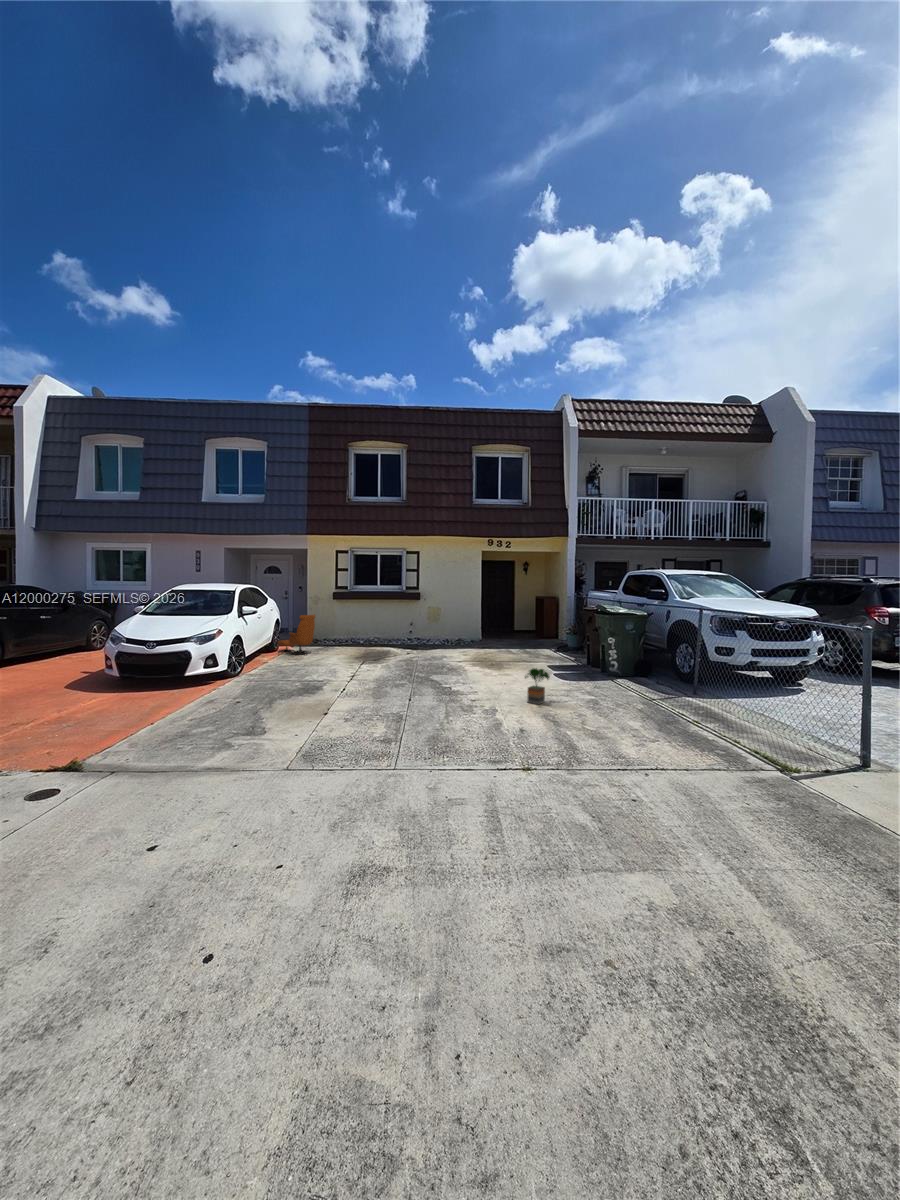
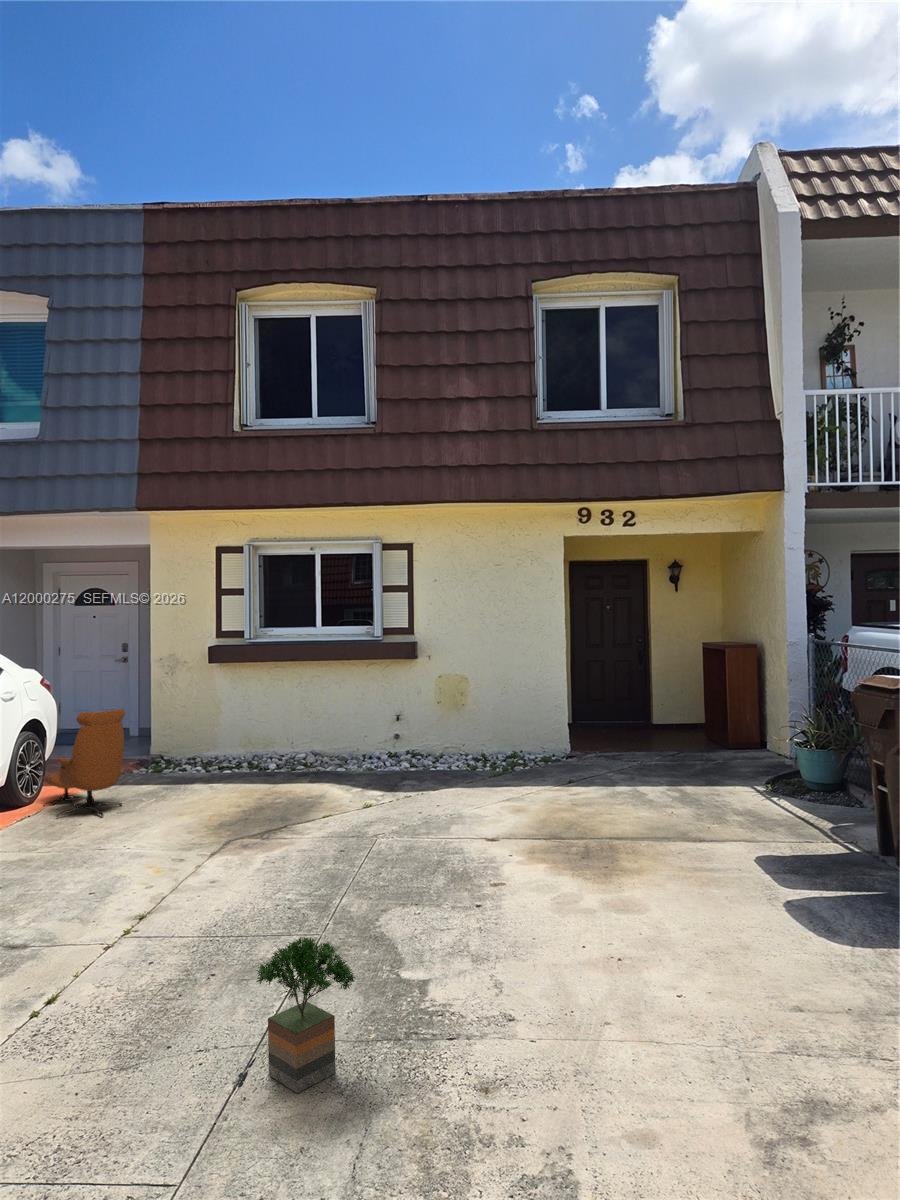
potted tree: present [525,668,550,704] -> present [256,937,355,1093]

